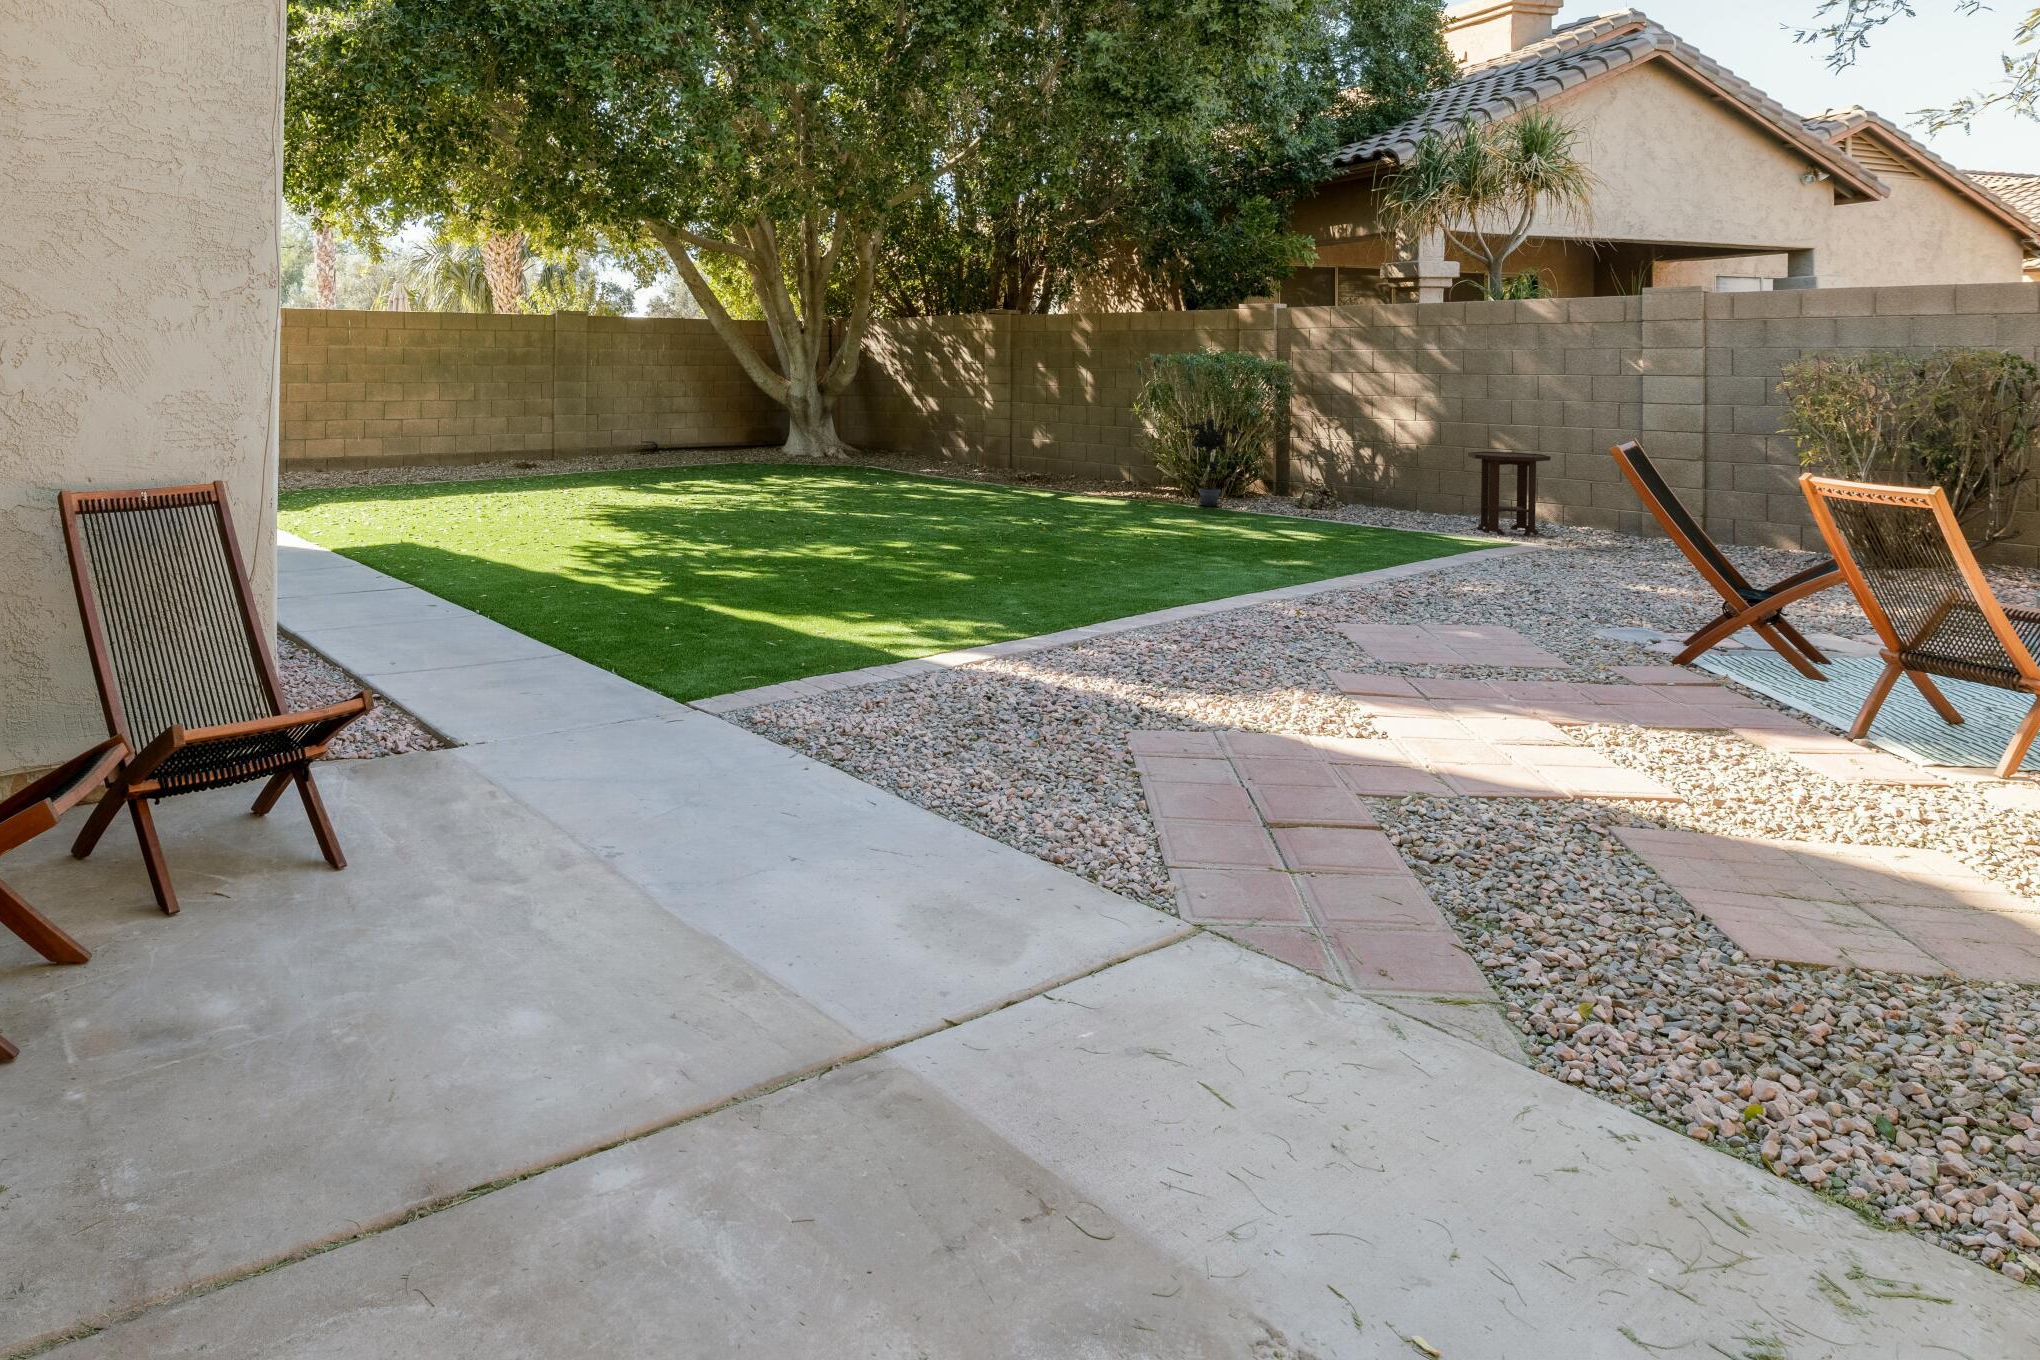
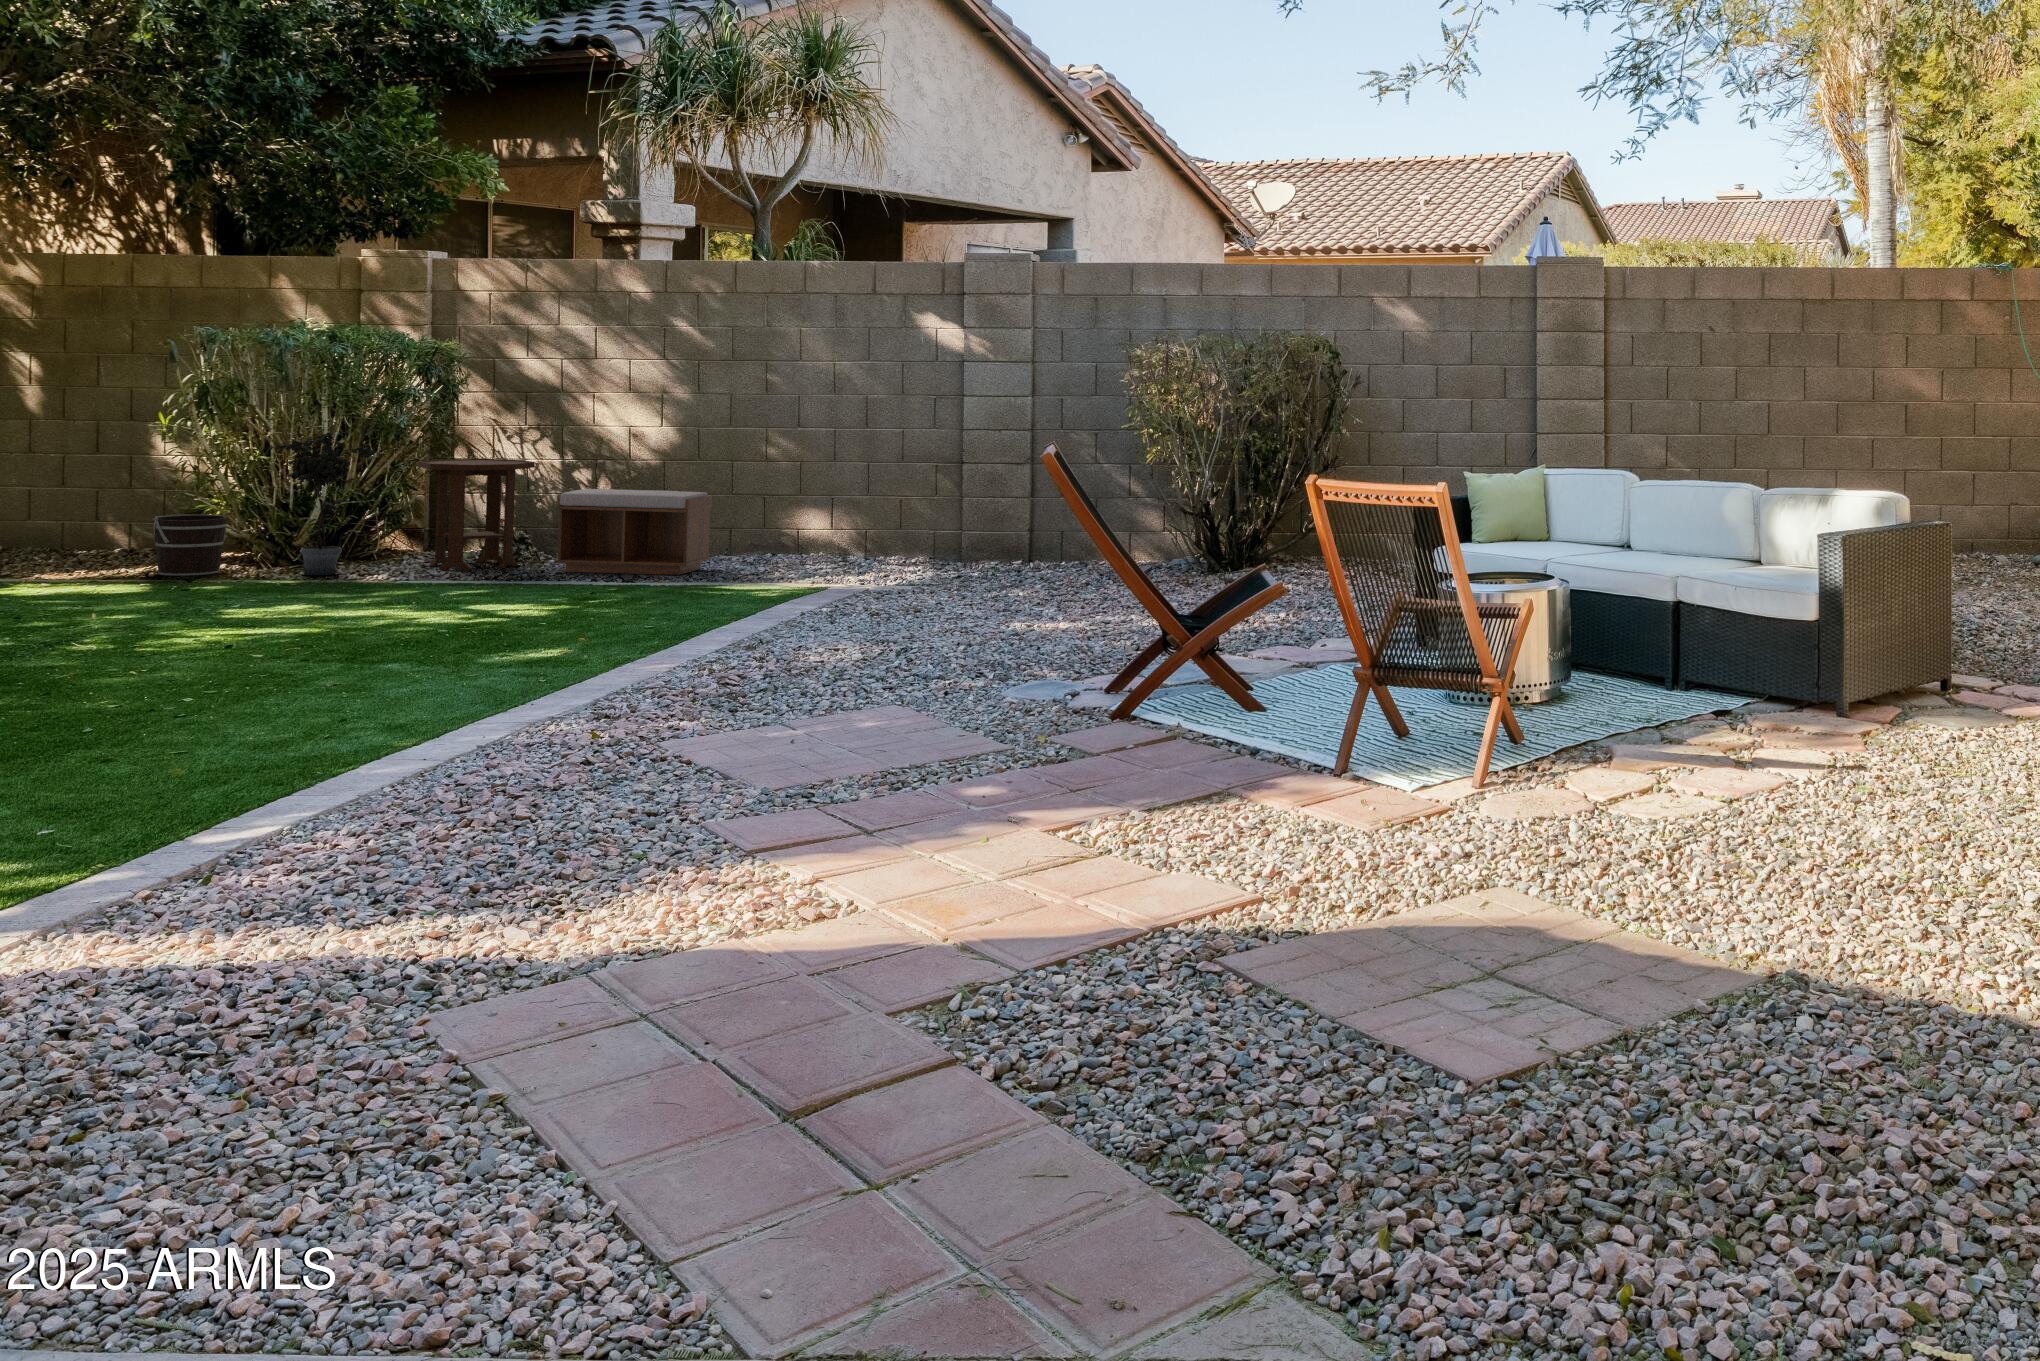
side table: present [1468,452,1551,535] -> present [418,459,535,571]
bench: none [1344,460,1448,522] -> present [555,489,713,575]
bucket: none [1126,465,1163,501] -> present [153,513,227,575]

